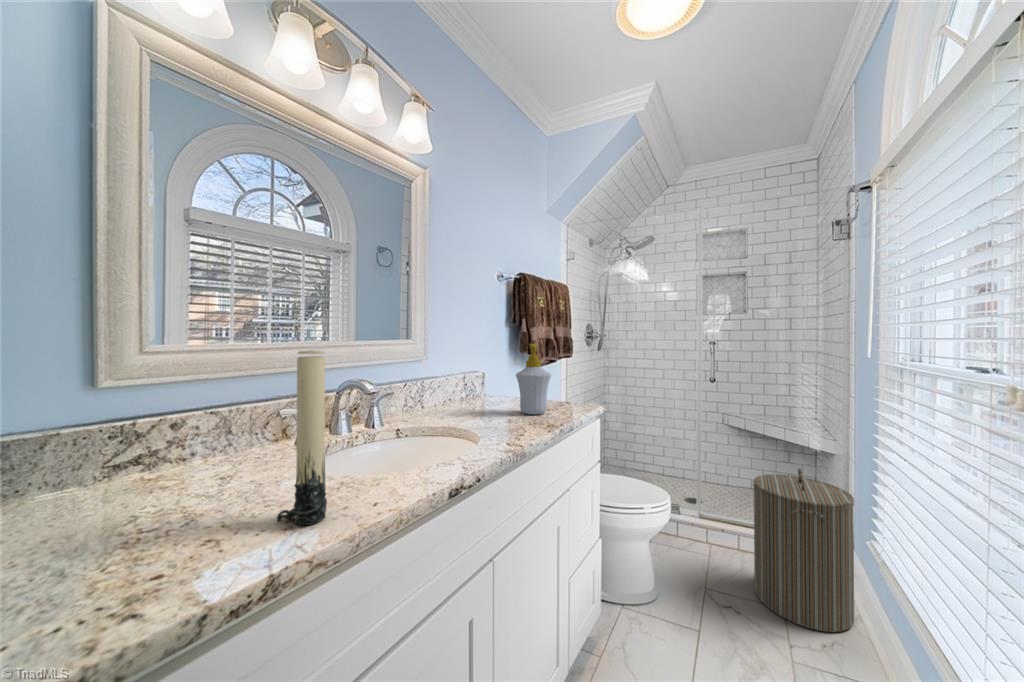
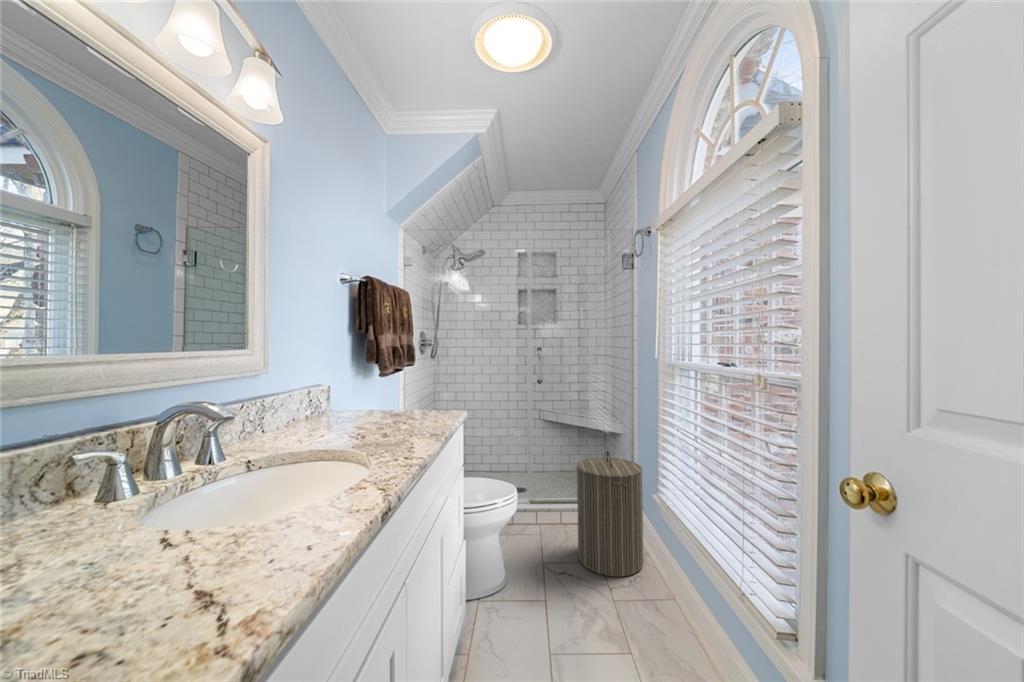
soap bottle: present [516,344,551,415] -> none [384,353,423,428]
candle: present [276,350,327,525] -> none [188,366,263,593]

